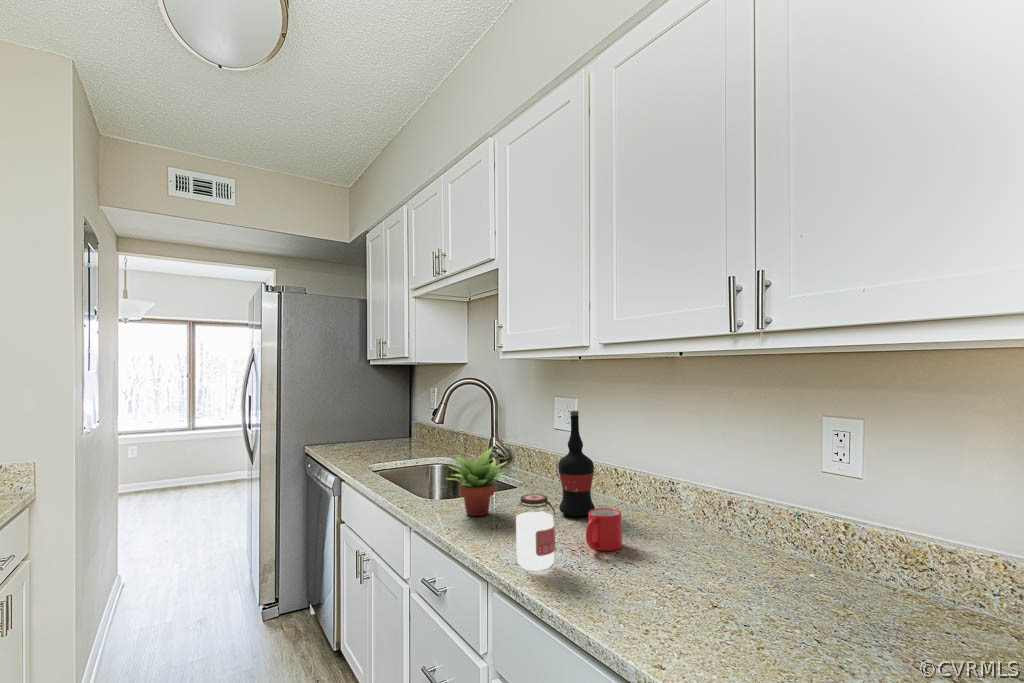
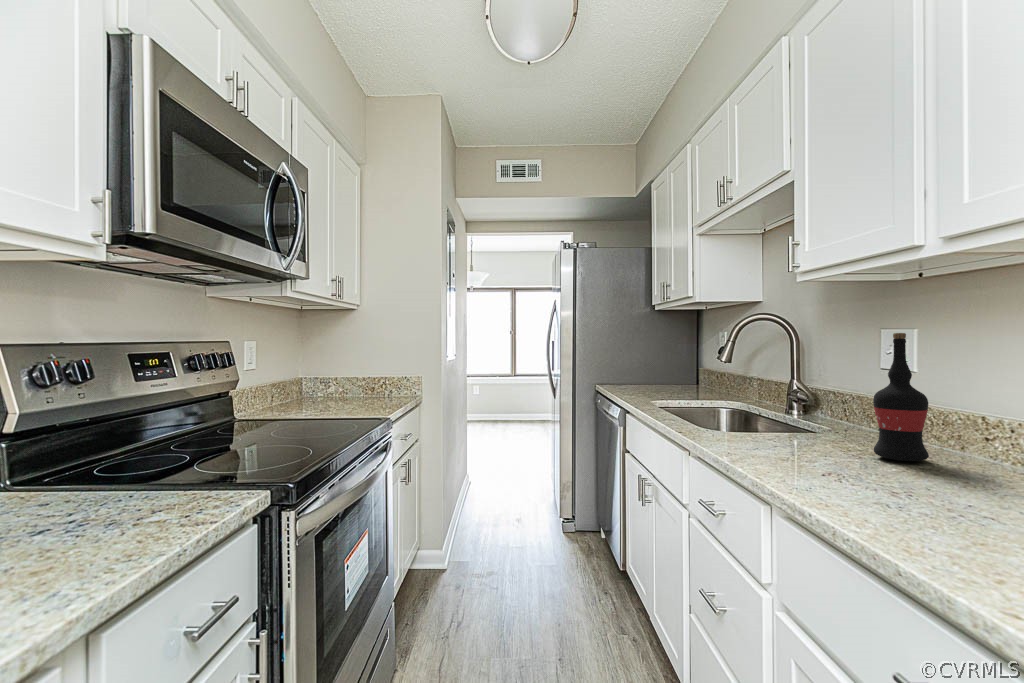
succulent plant: present [448,447,507,516] -> none [726,375,803,447]
jar: present [514,494,555,571] -> none [804,412,861,499]
mug: present [586,508,622,551] -> none [909,445,970,497]

